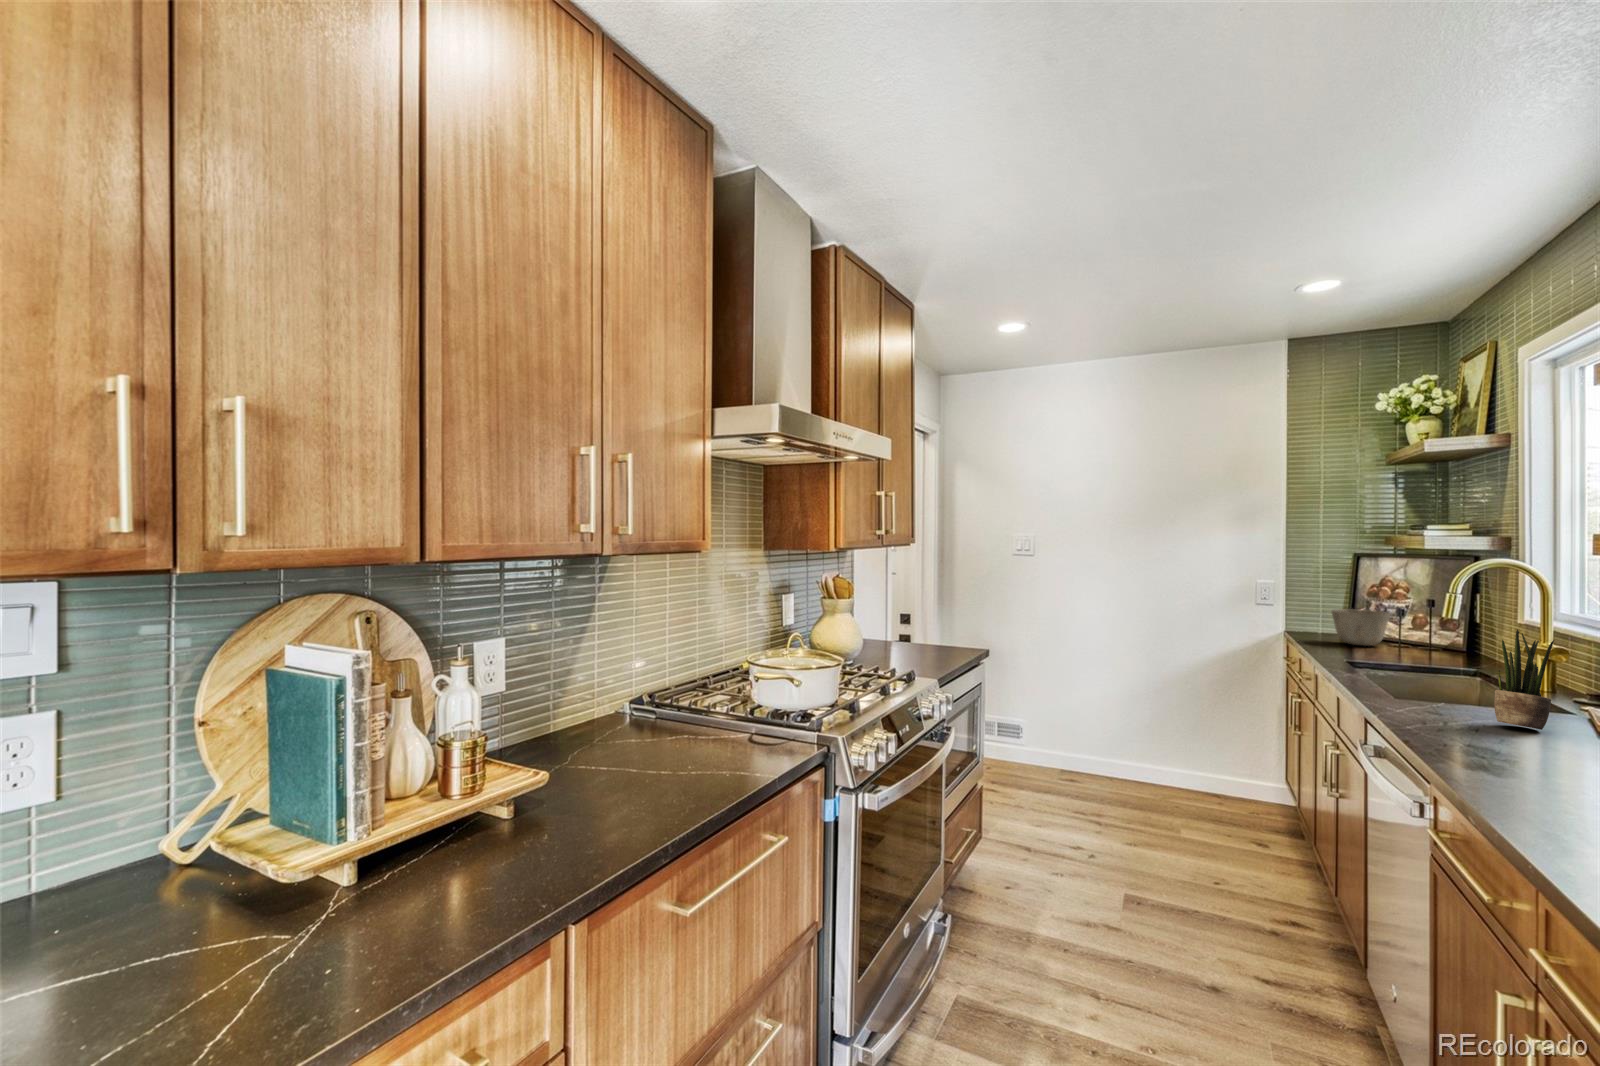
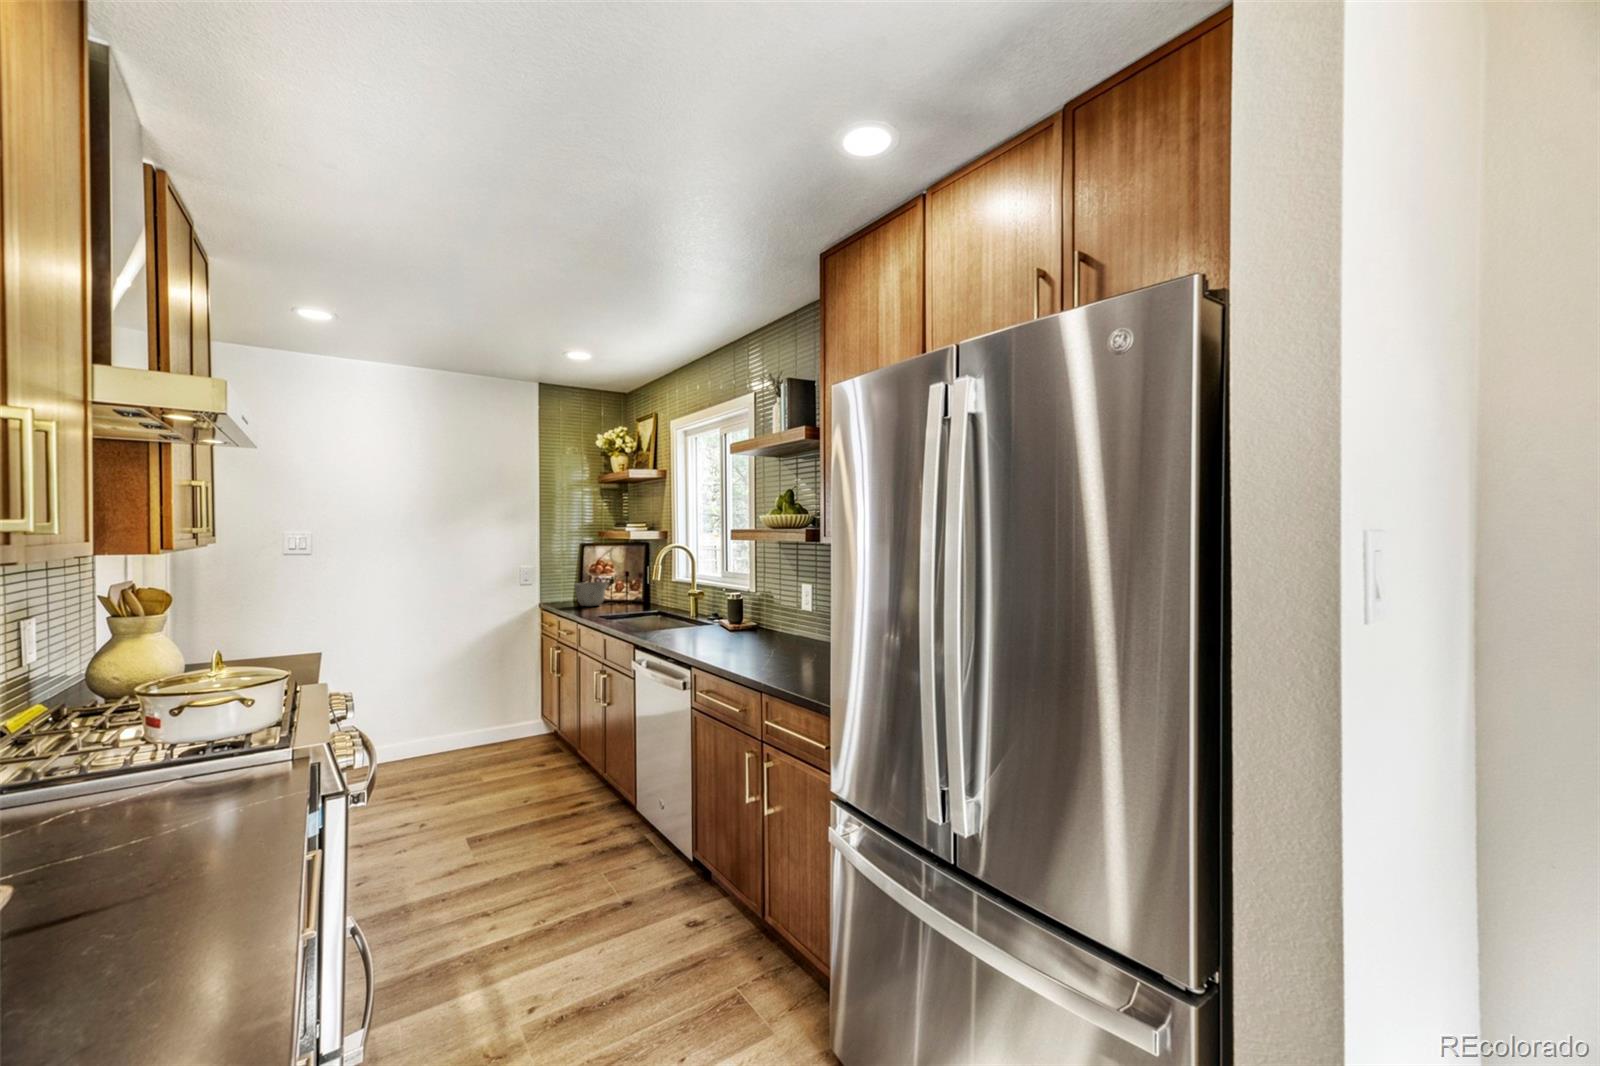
potted plant: present [1494,629,1554,730] -> none [695,581,716,633]

